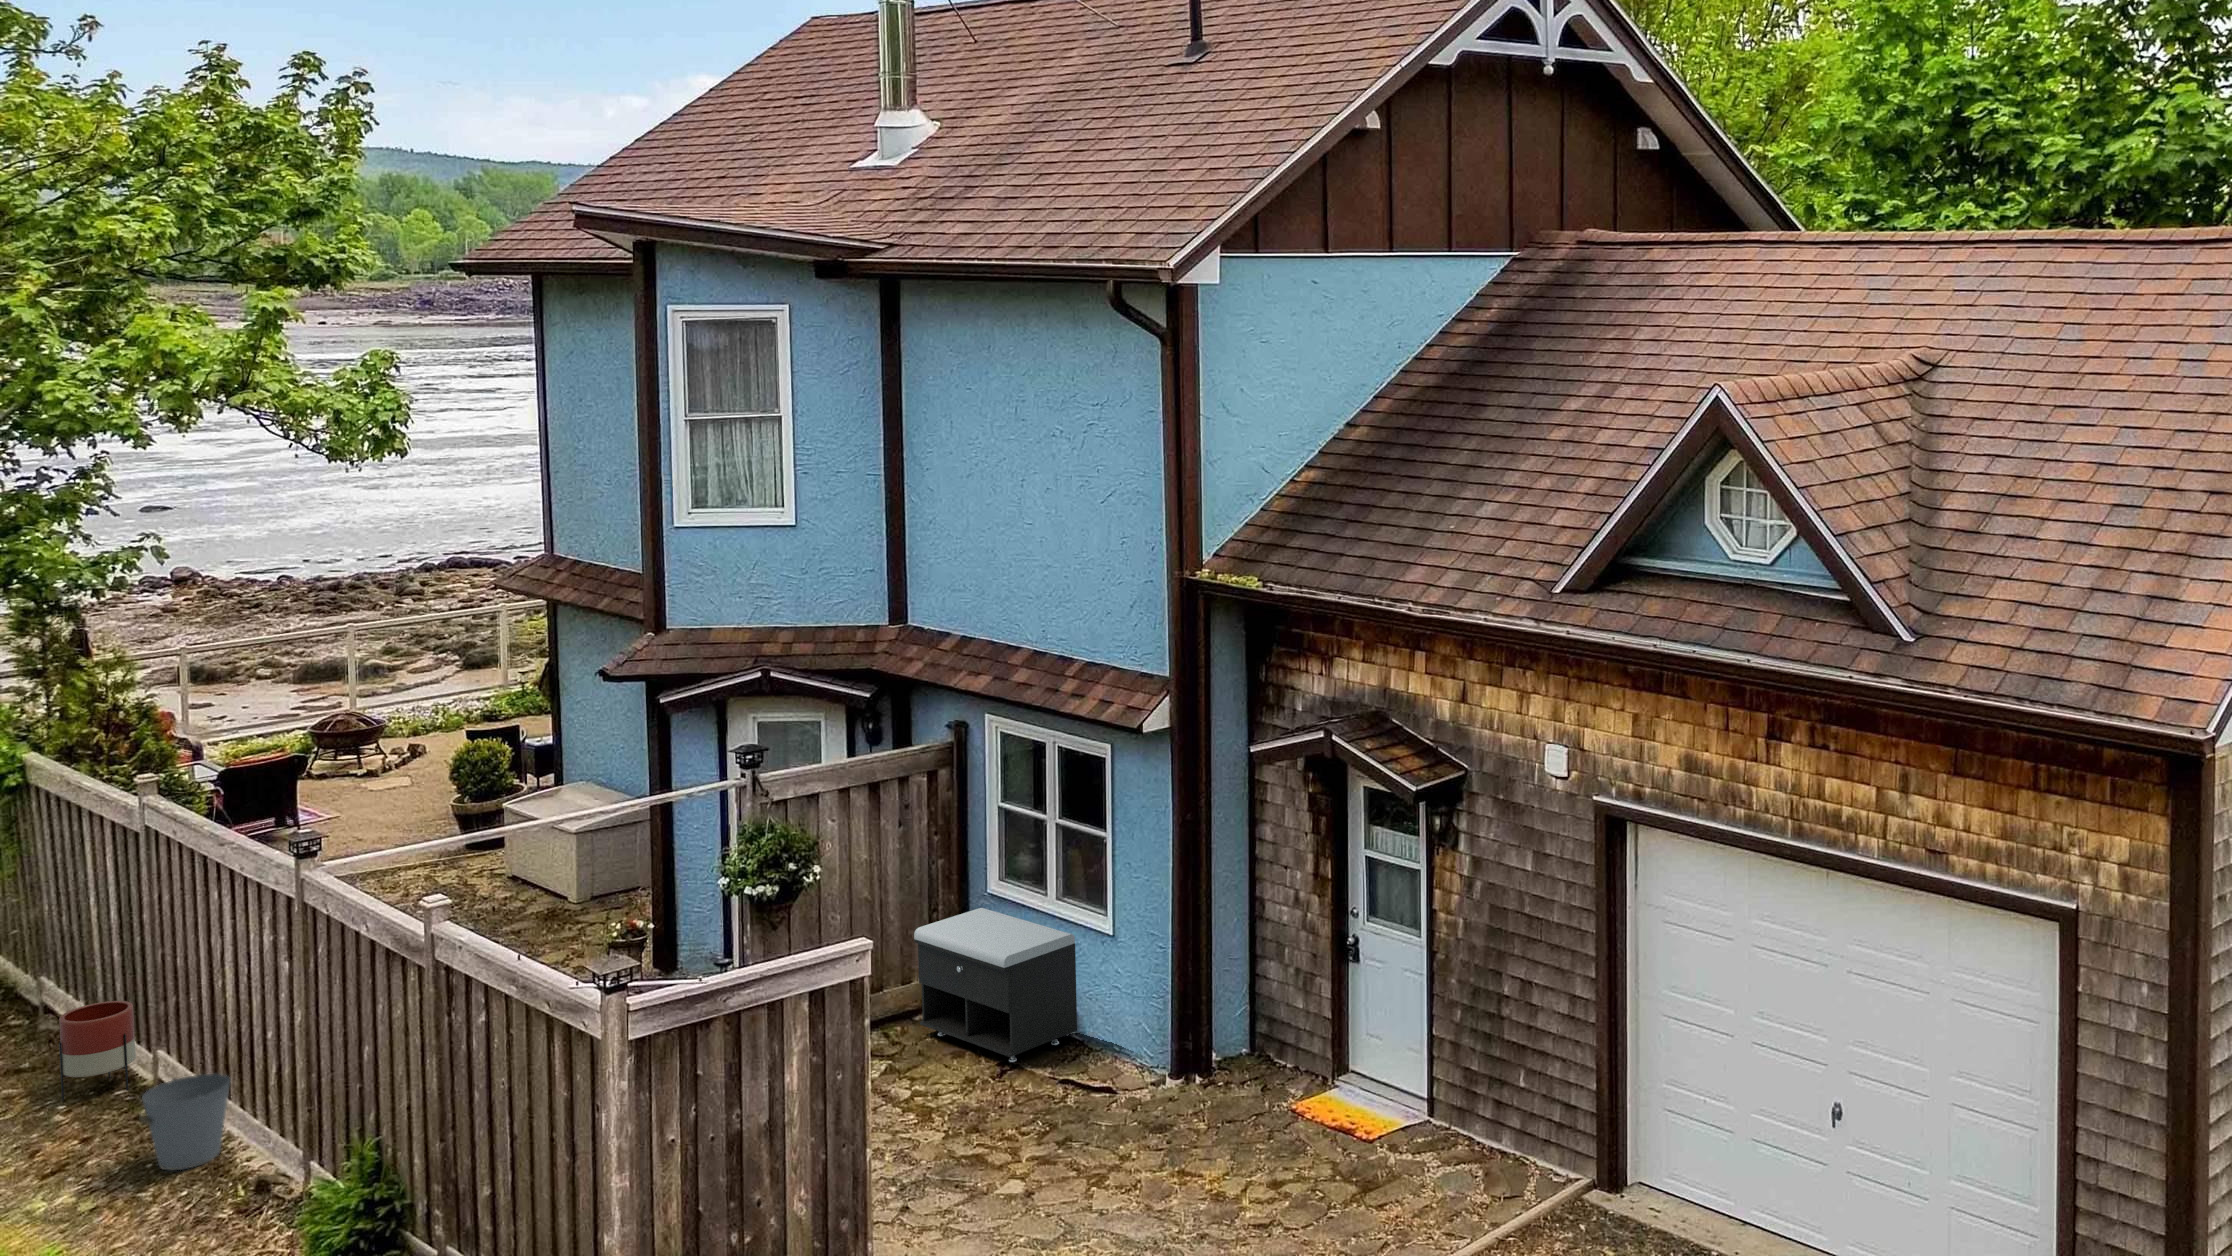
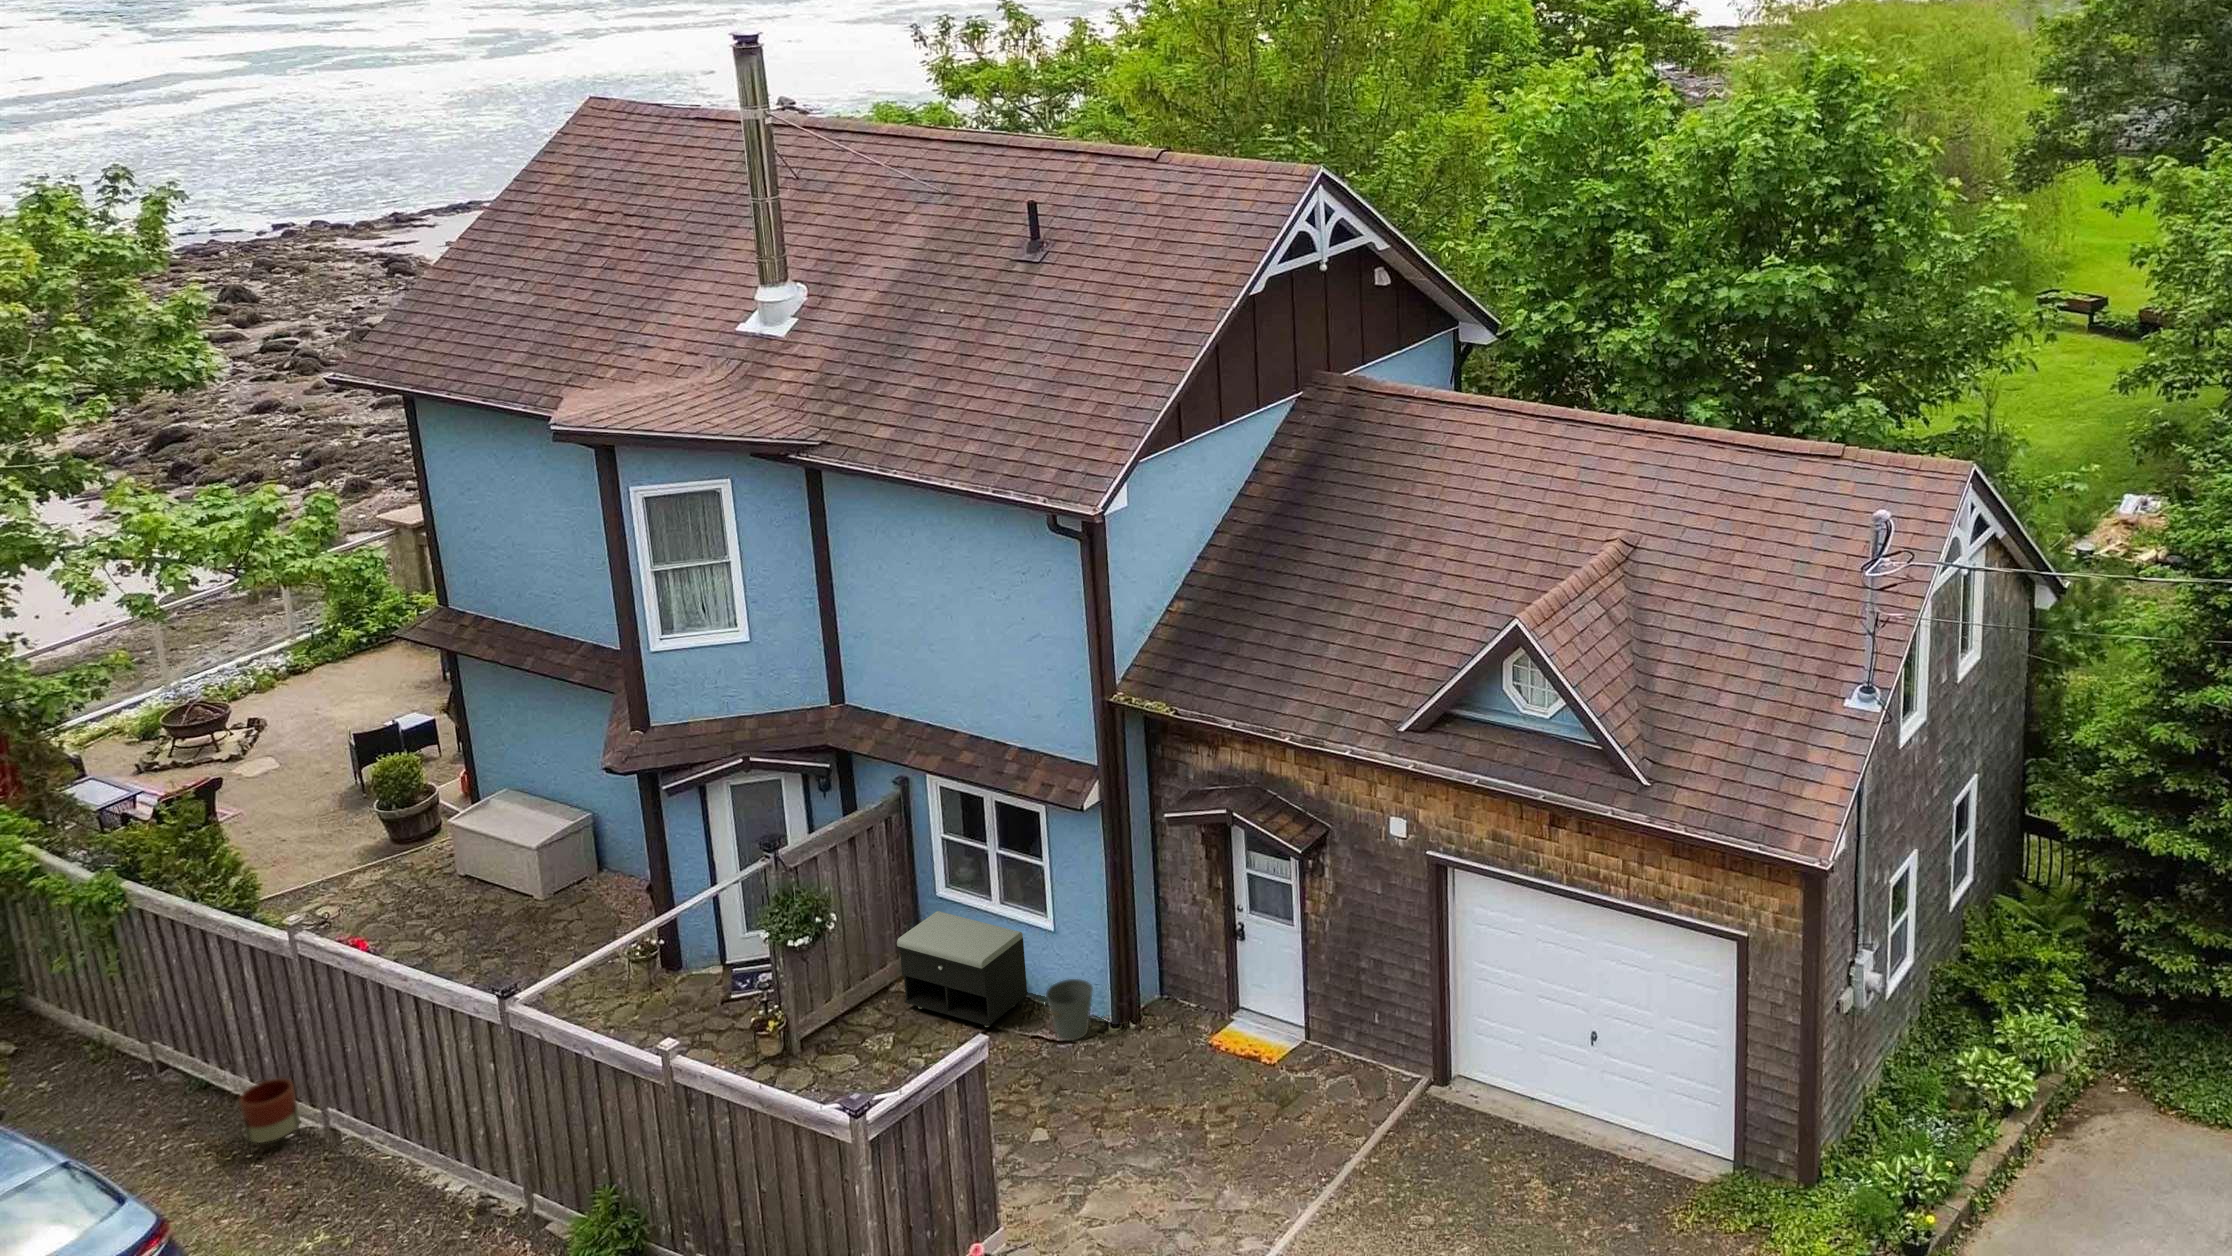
bucket: present [139,1074,230,1170] -> present [1046,979,1093,1041]

